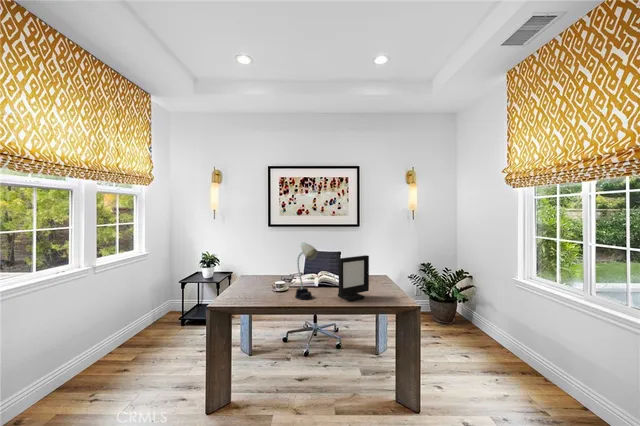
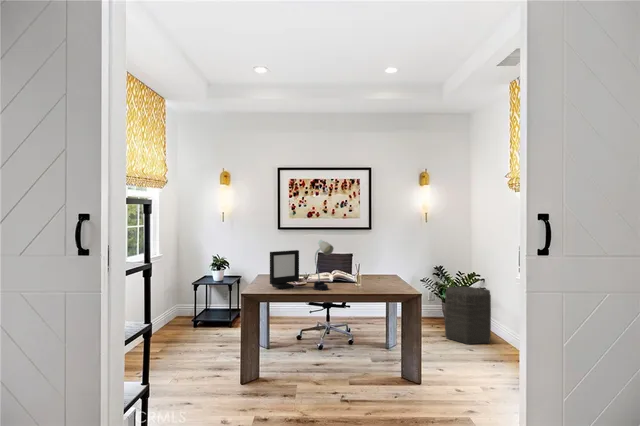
picture frame: present [338,255,369,301] -> present [270,250,299,289]
ottoman: none [436,285,484,349] -> present [445,286,491,344]

